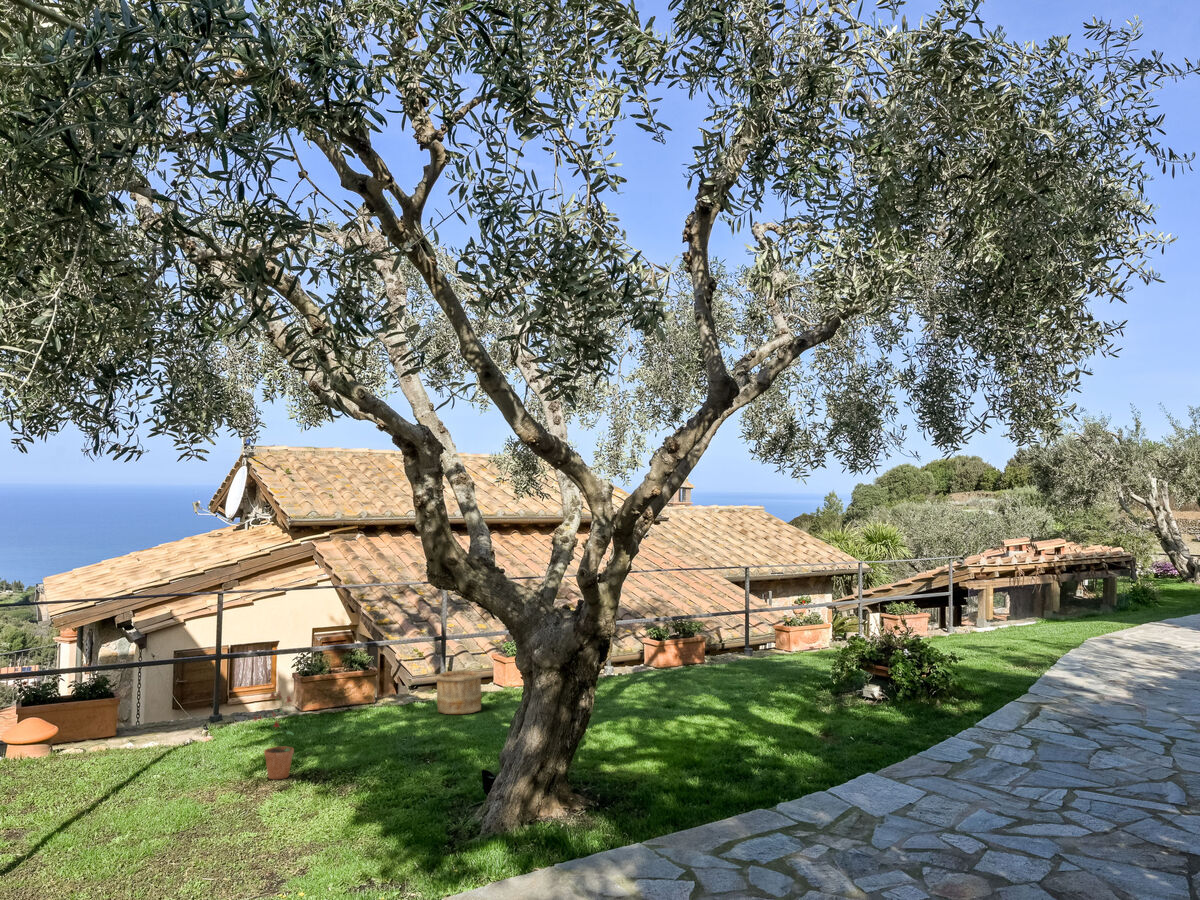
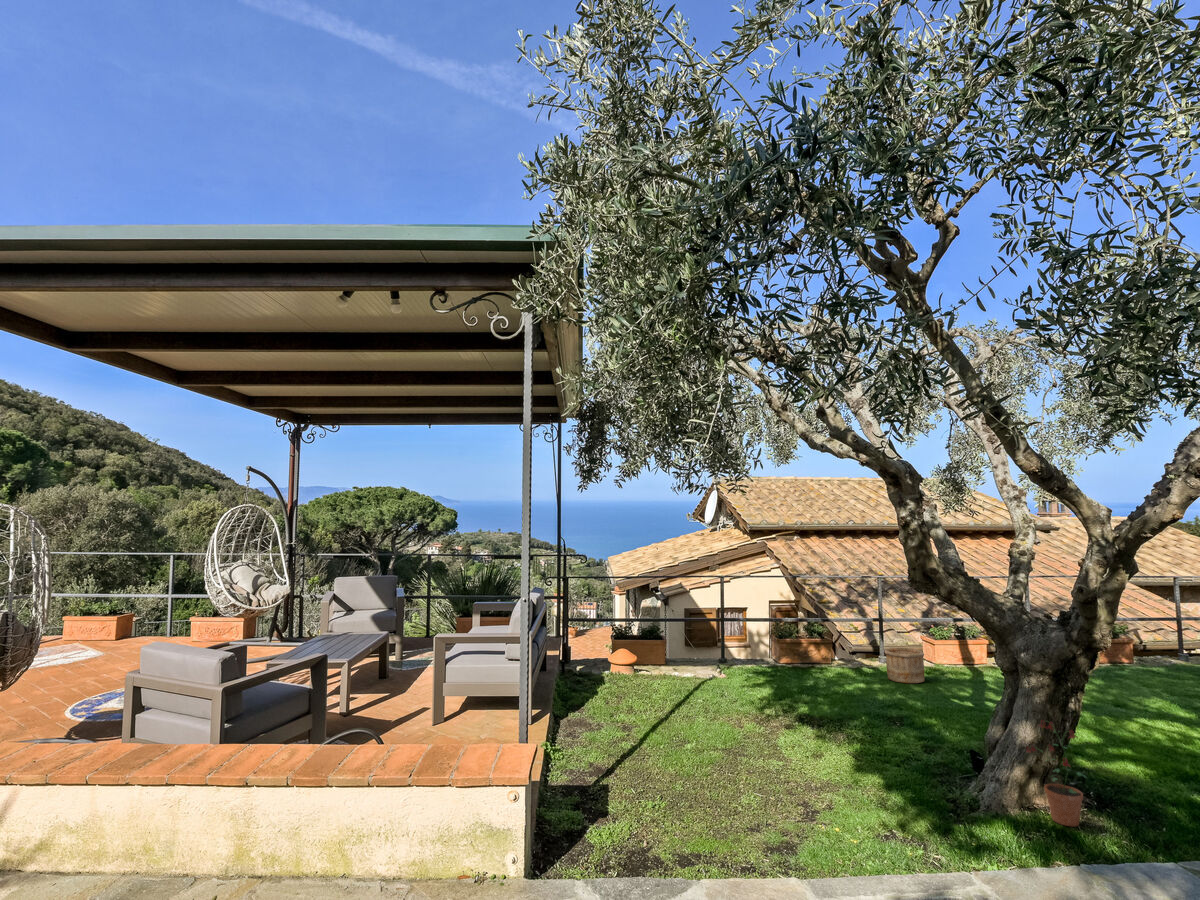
potted plant: present [254,691,294,779] -> present [1026,721,1086,826]

